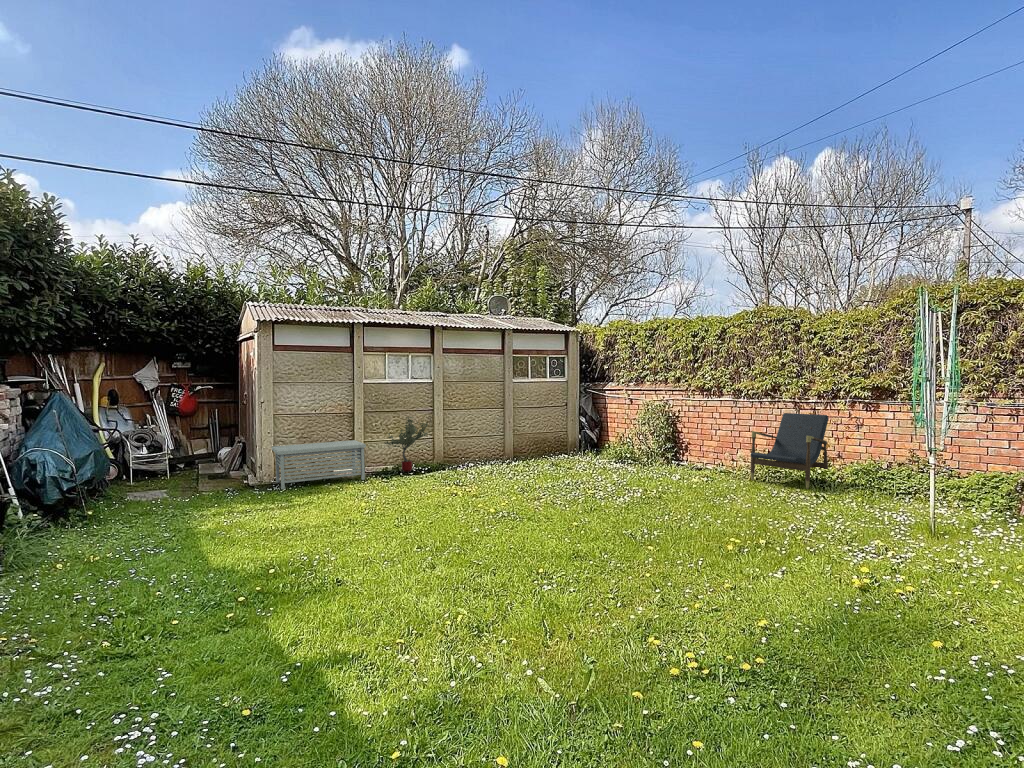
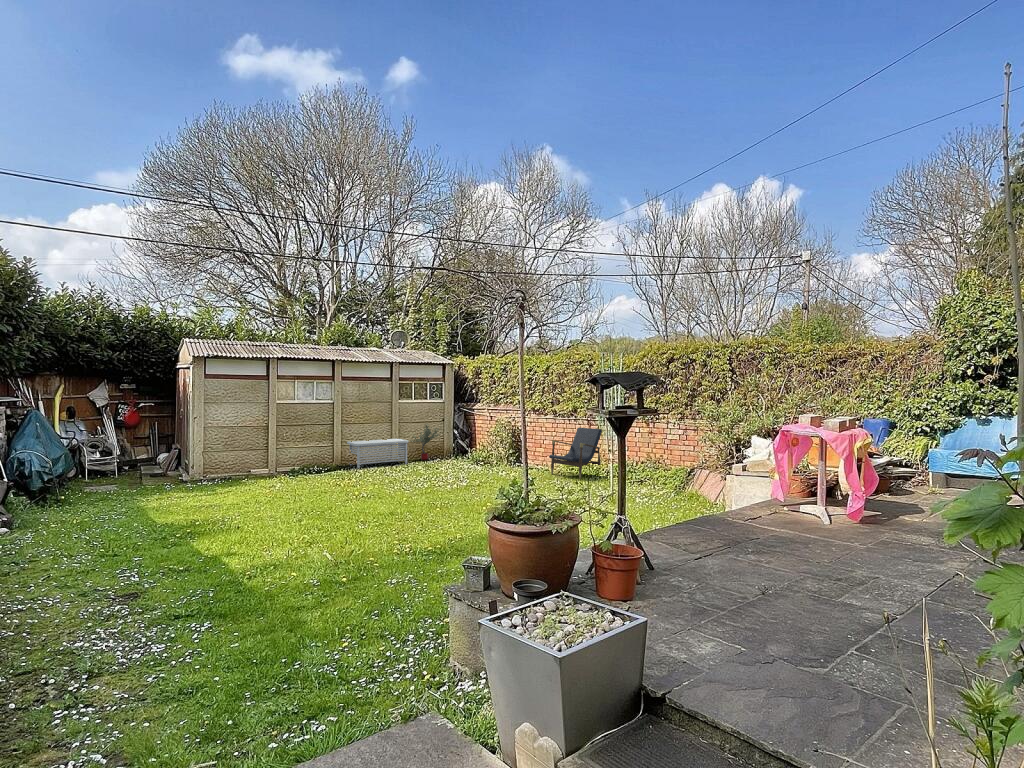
potted tree: present [384,417,428,472] -> present [411,424,439,460]
storage bench: present [272,440,366,489] -> present [347,439,409,468]

